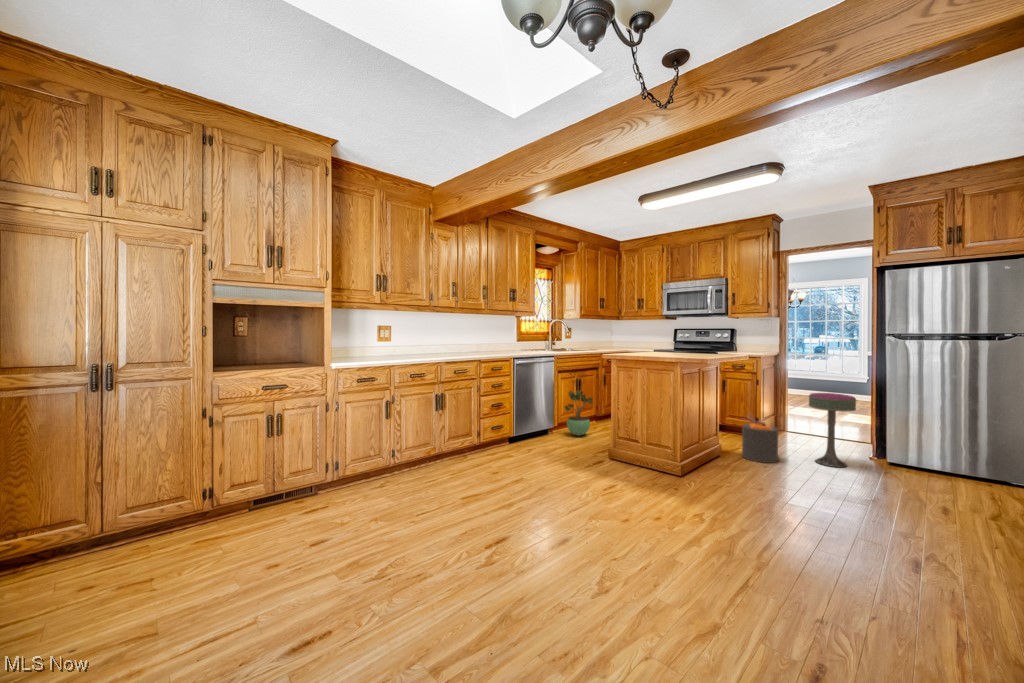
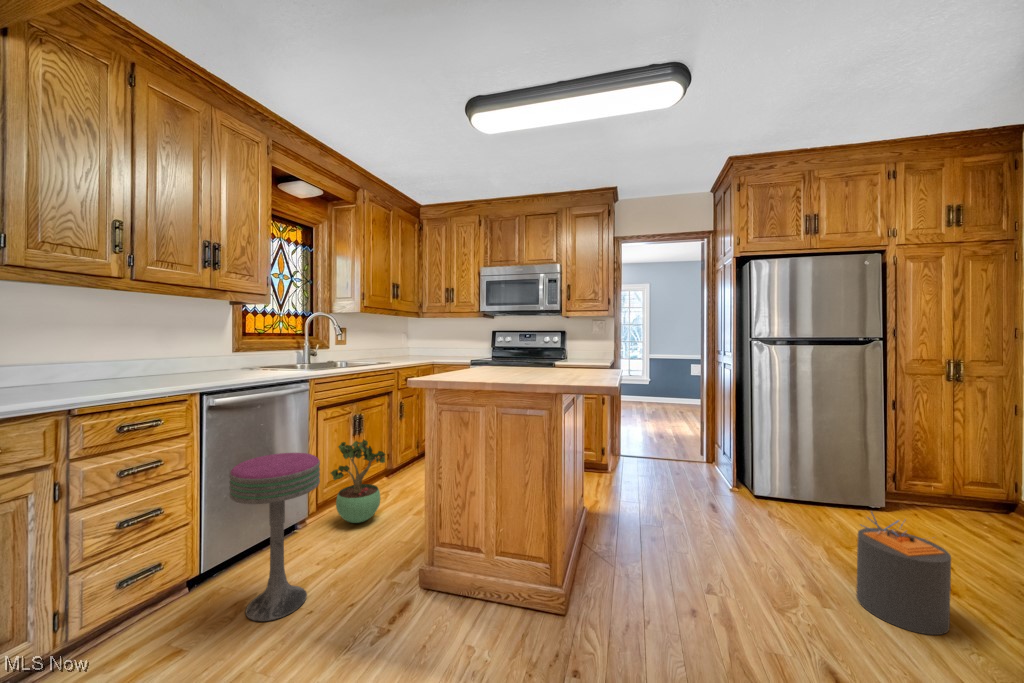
bar stool: present [809,393,856,467] -> present [229,453,320,621]
trash can: present [742,420,778,463] -> present [856,512,951,635]

